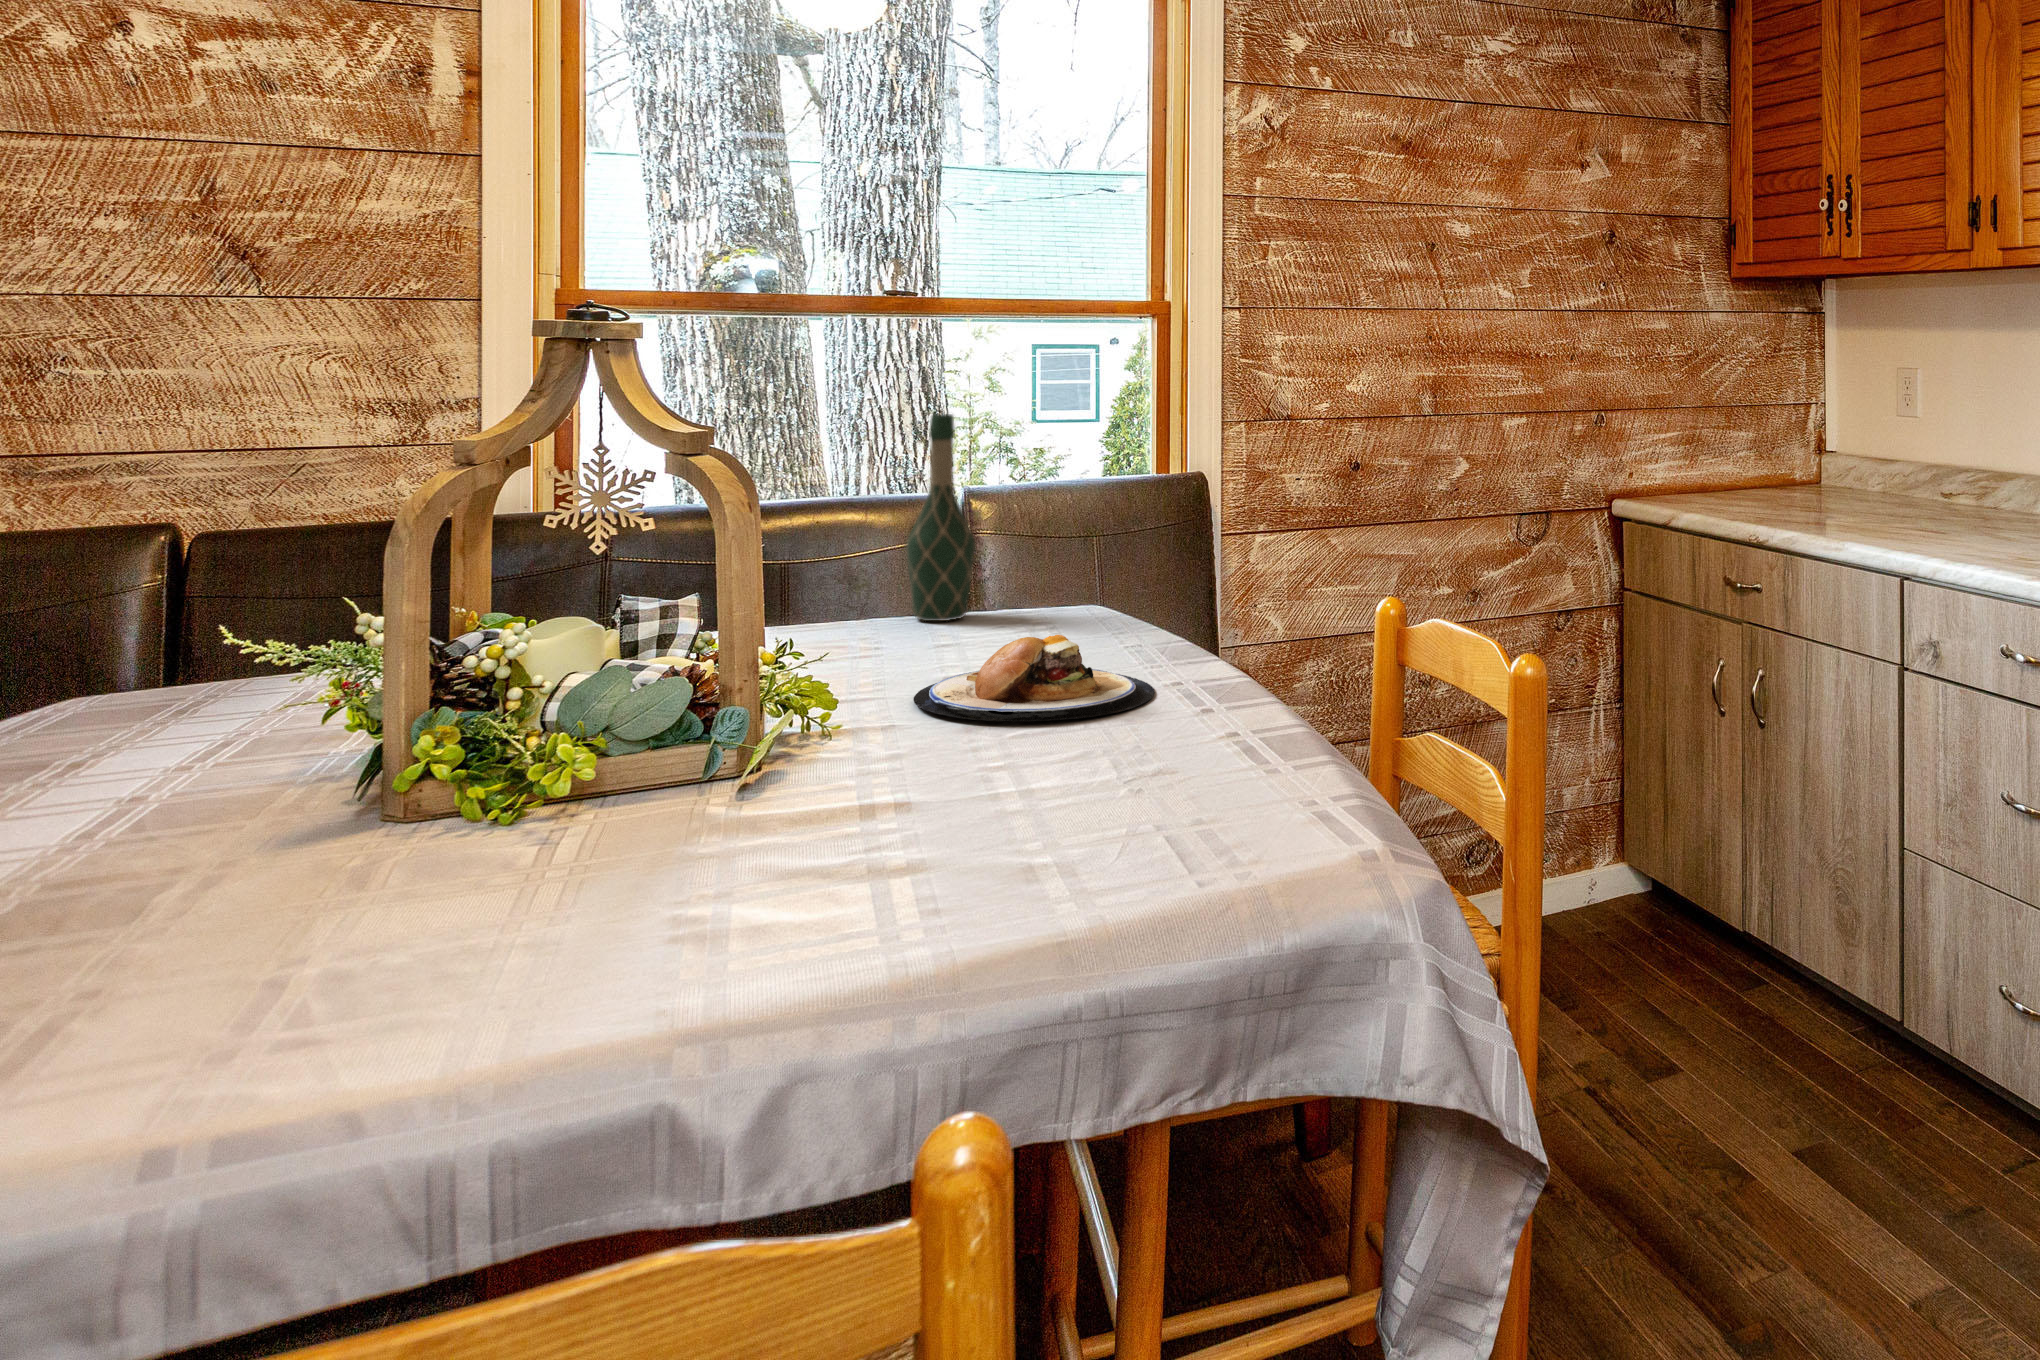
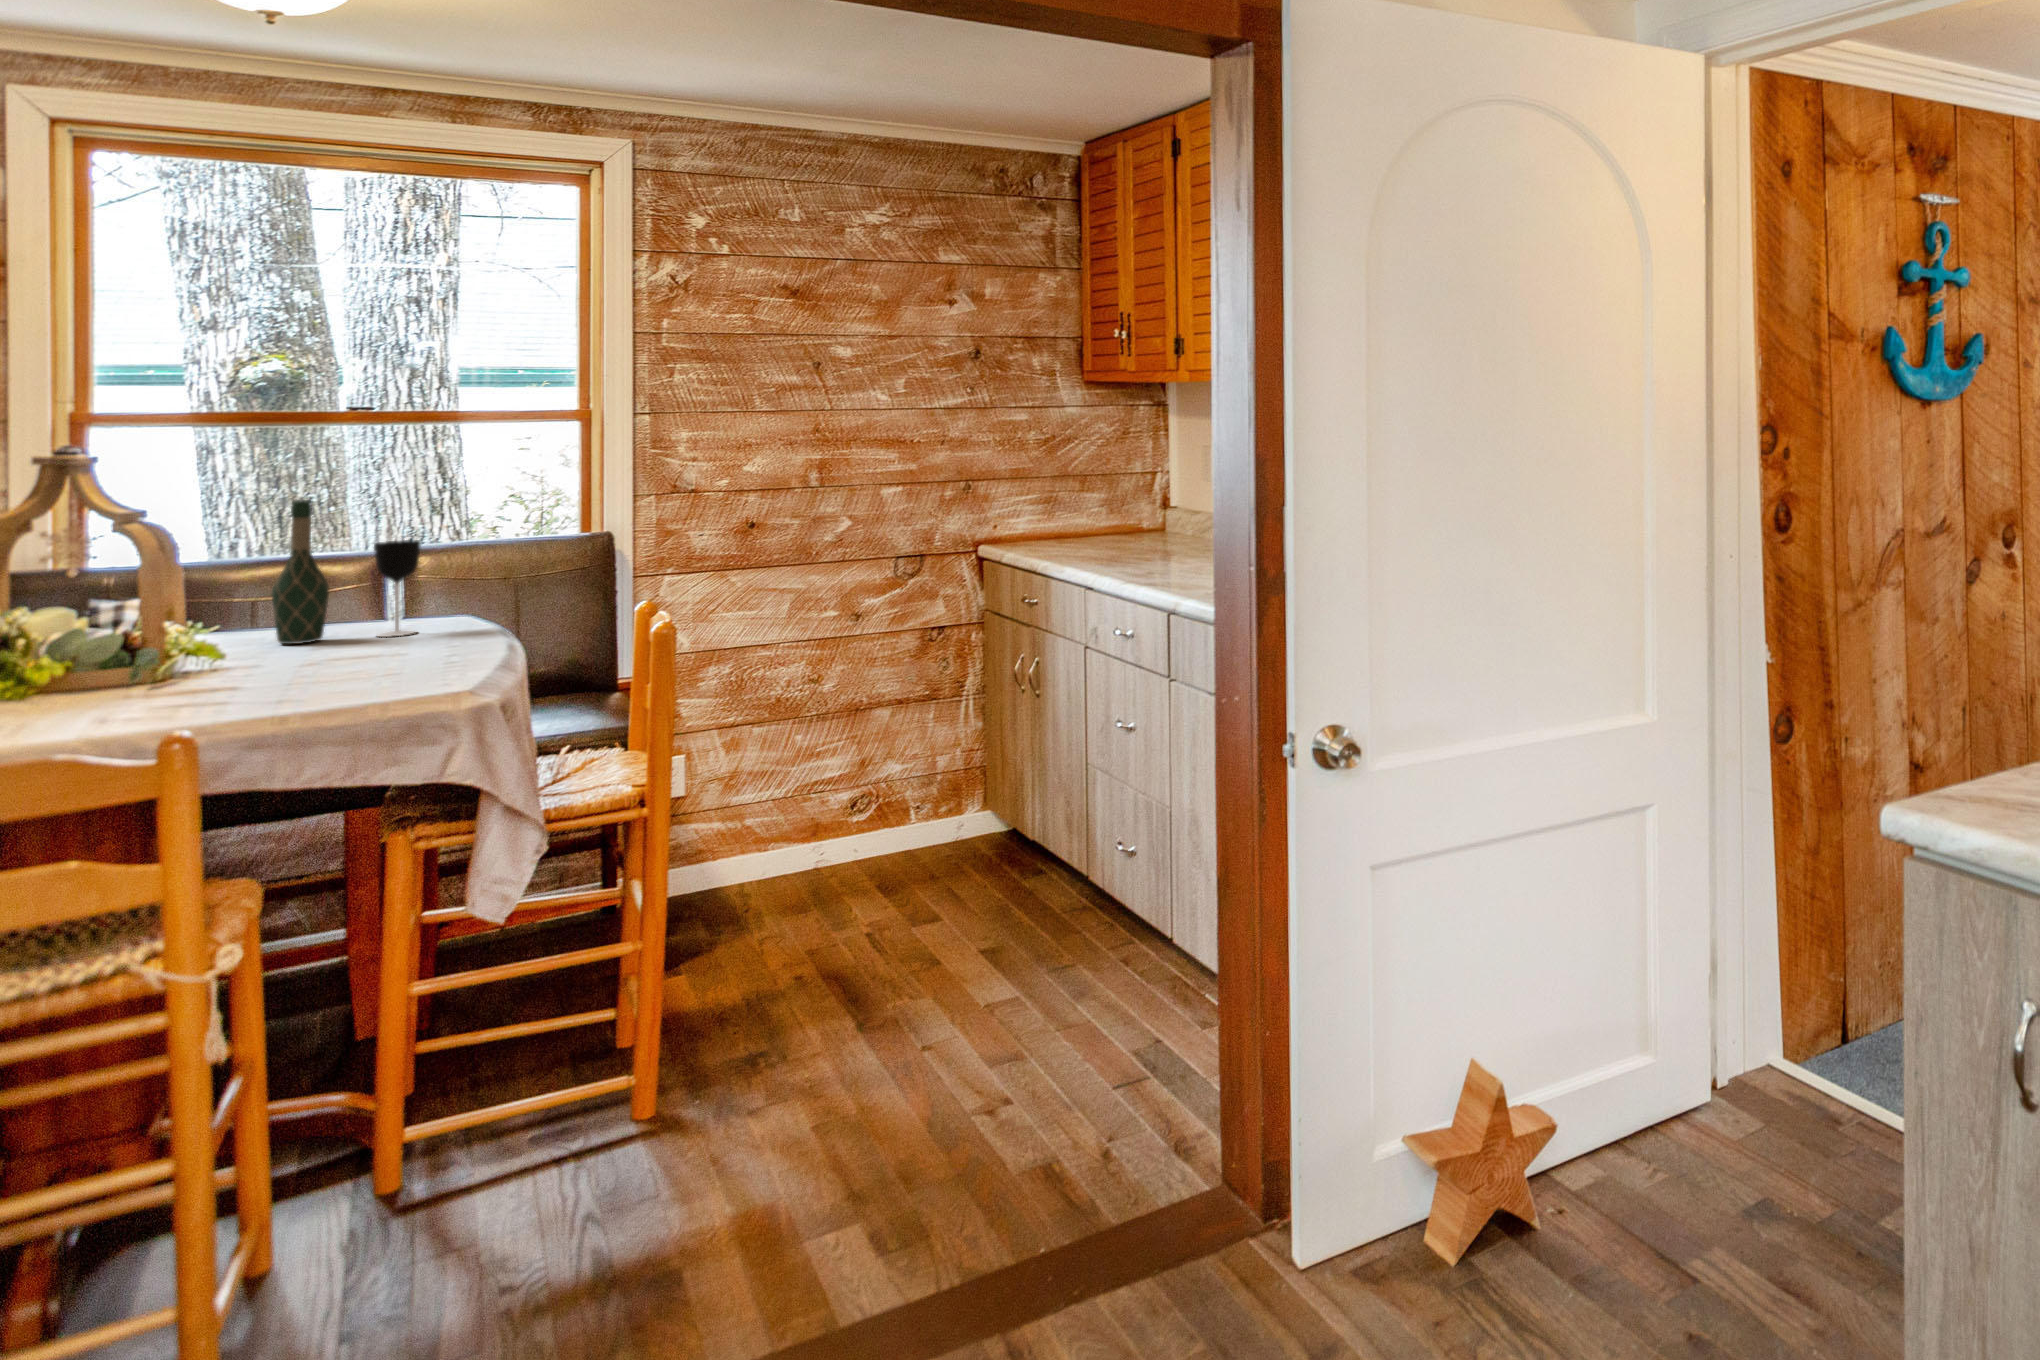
wine glass: none [1026,476,1080,614] -> present [374,540,421,637]
plate: present [914,635,1155,721] -> none [171,642,370,698]

